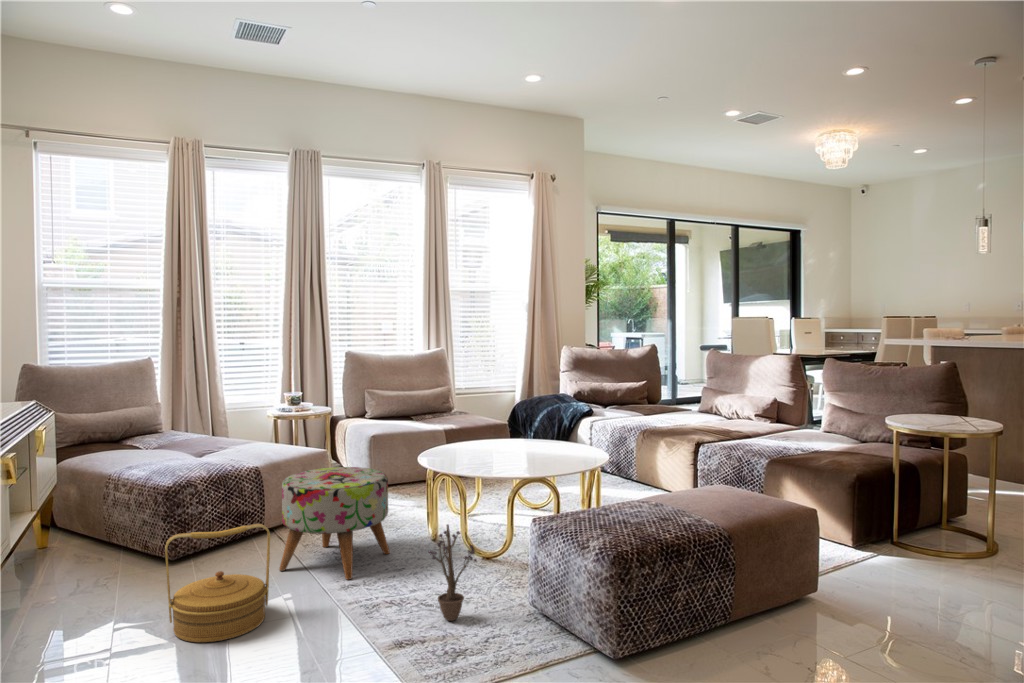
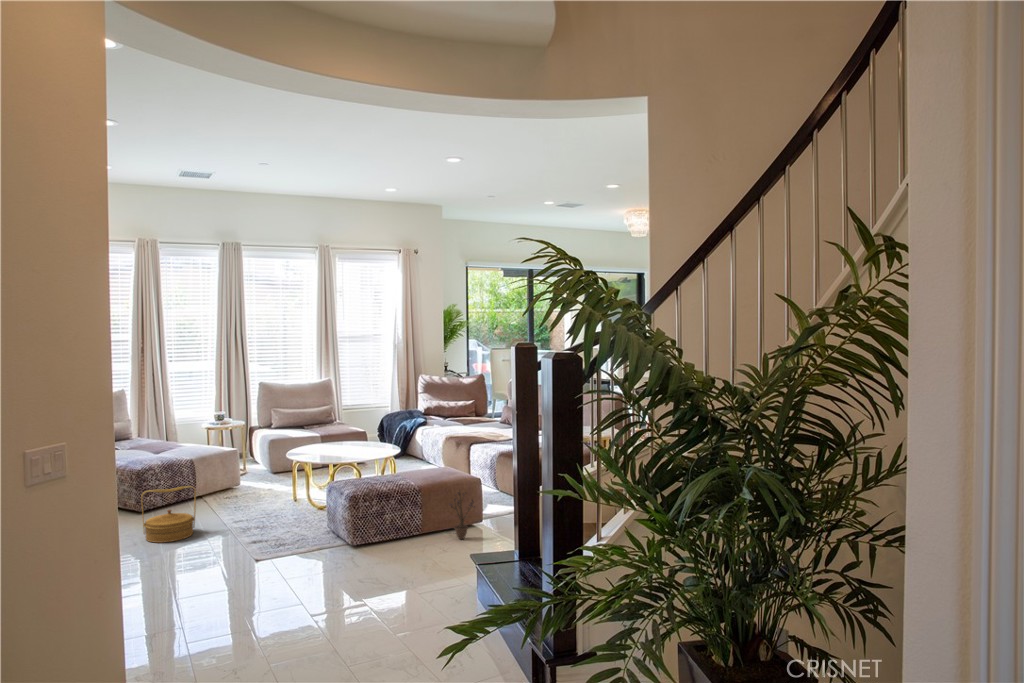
ottoman: present [279,467,390,579] -> none [204,458,270,518]
decorative plant: present [421,525,477,621] -> present [446,490,474,539]

